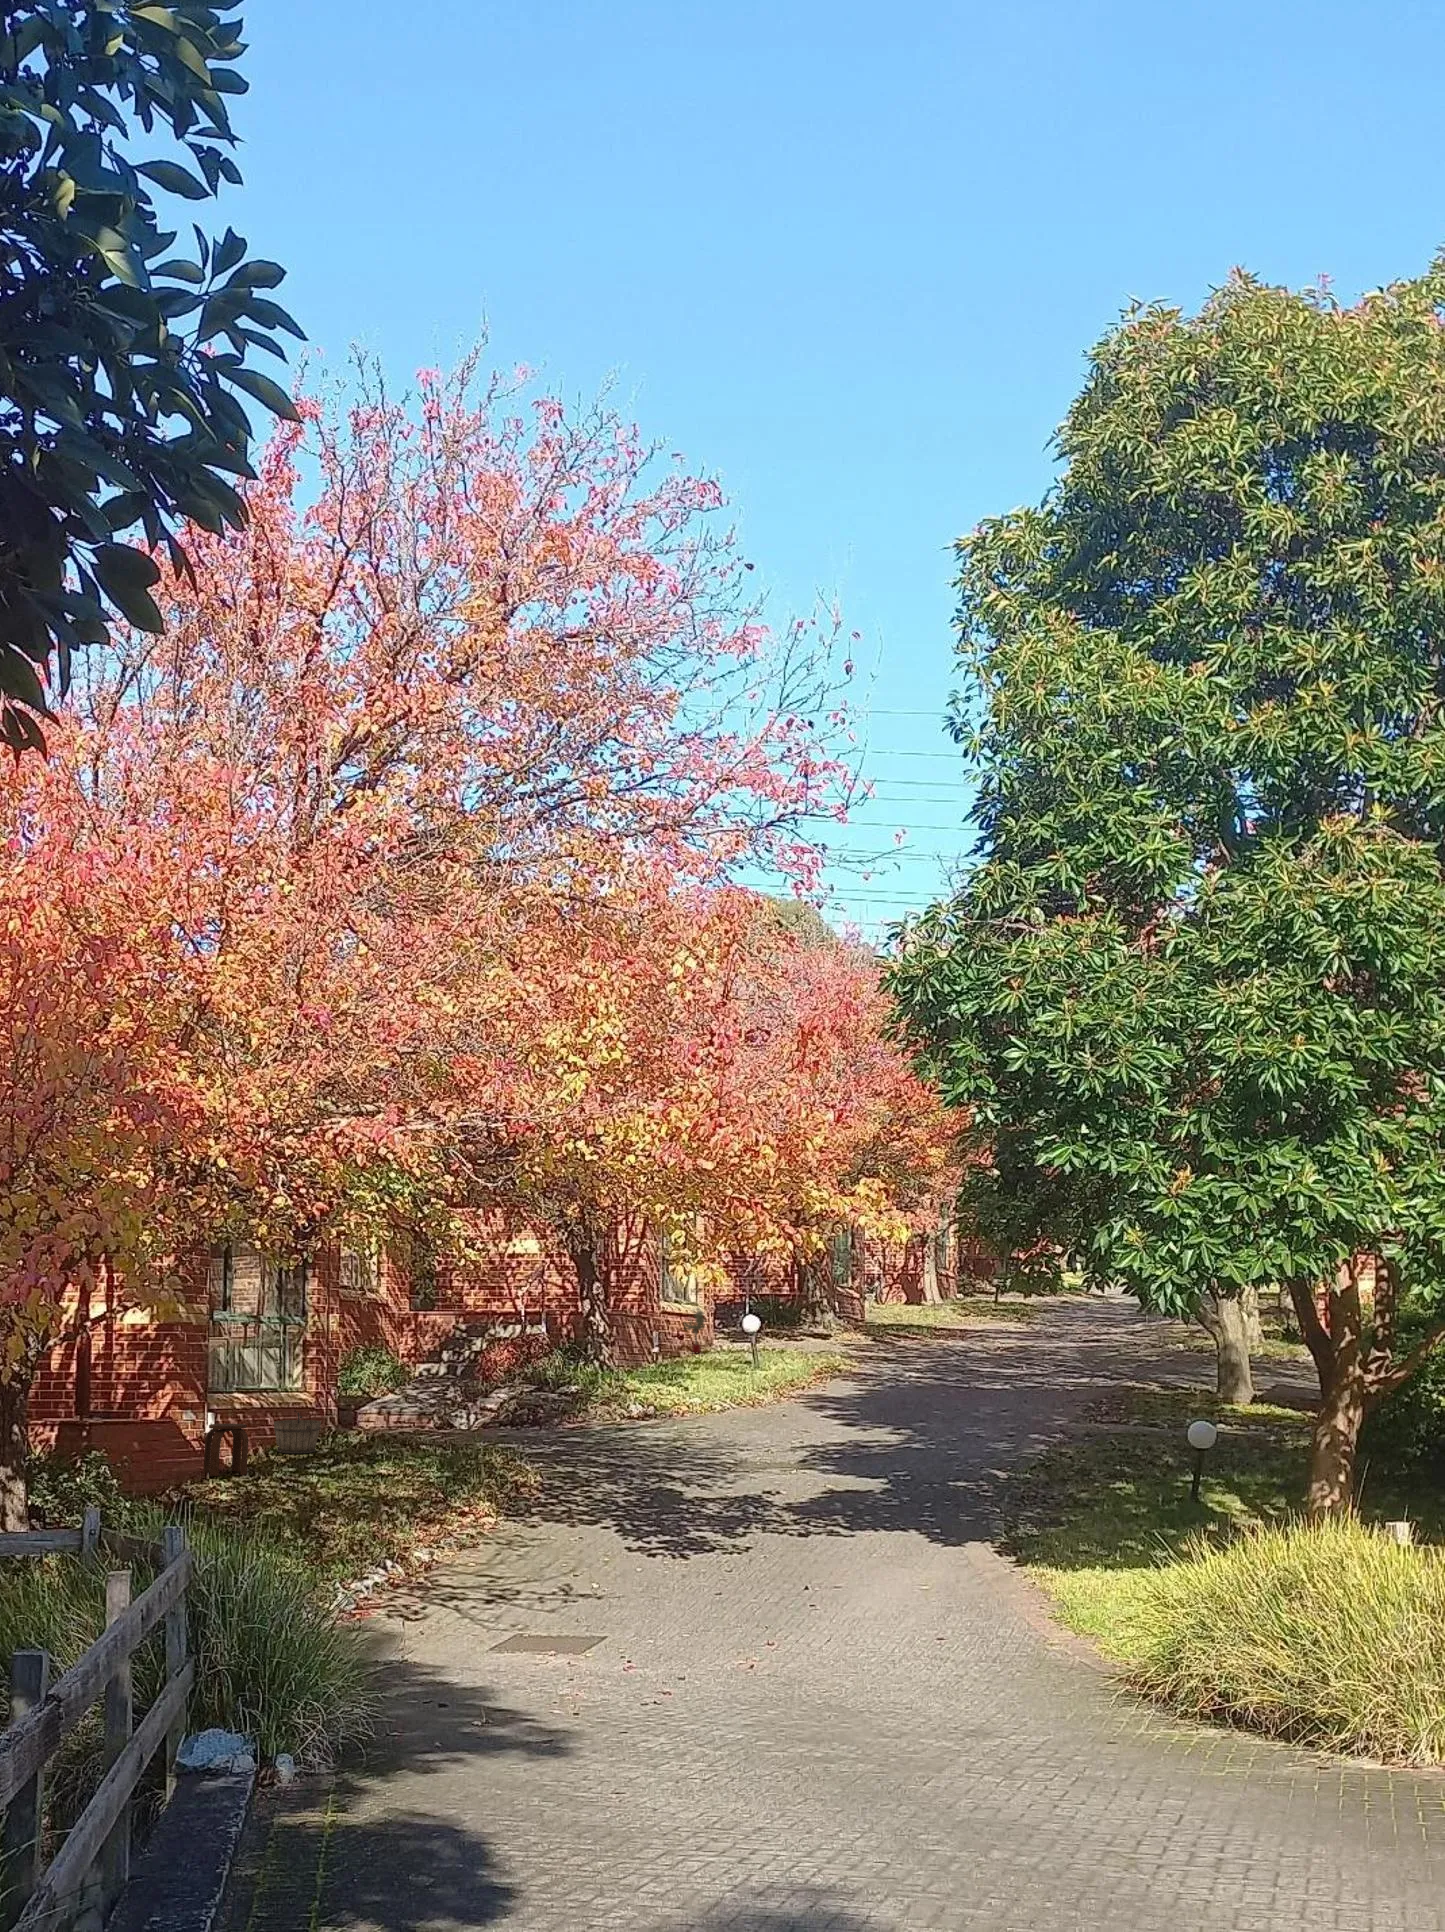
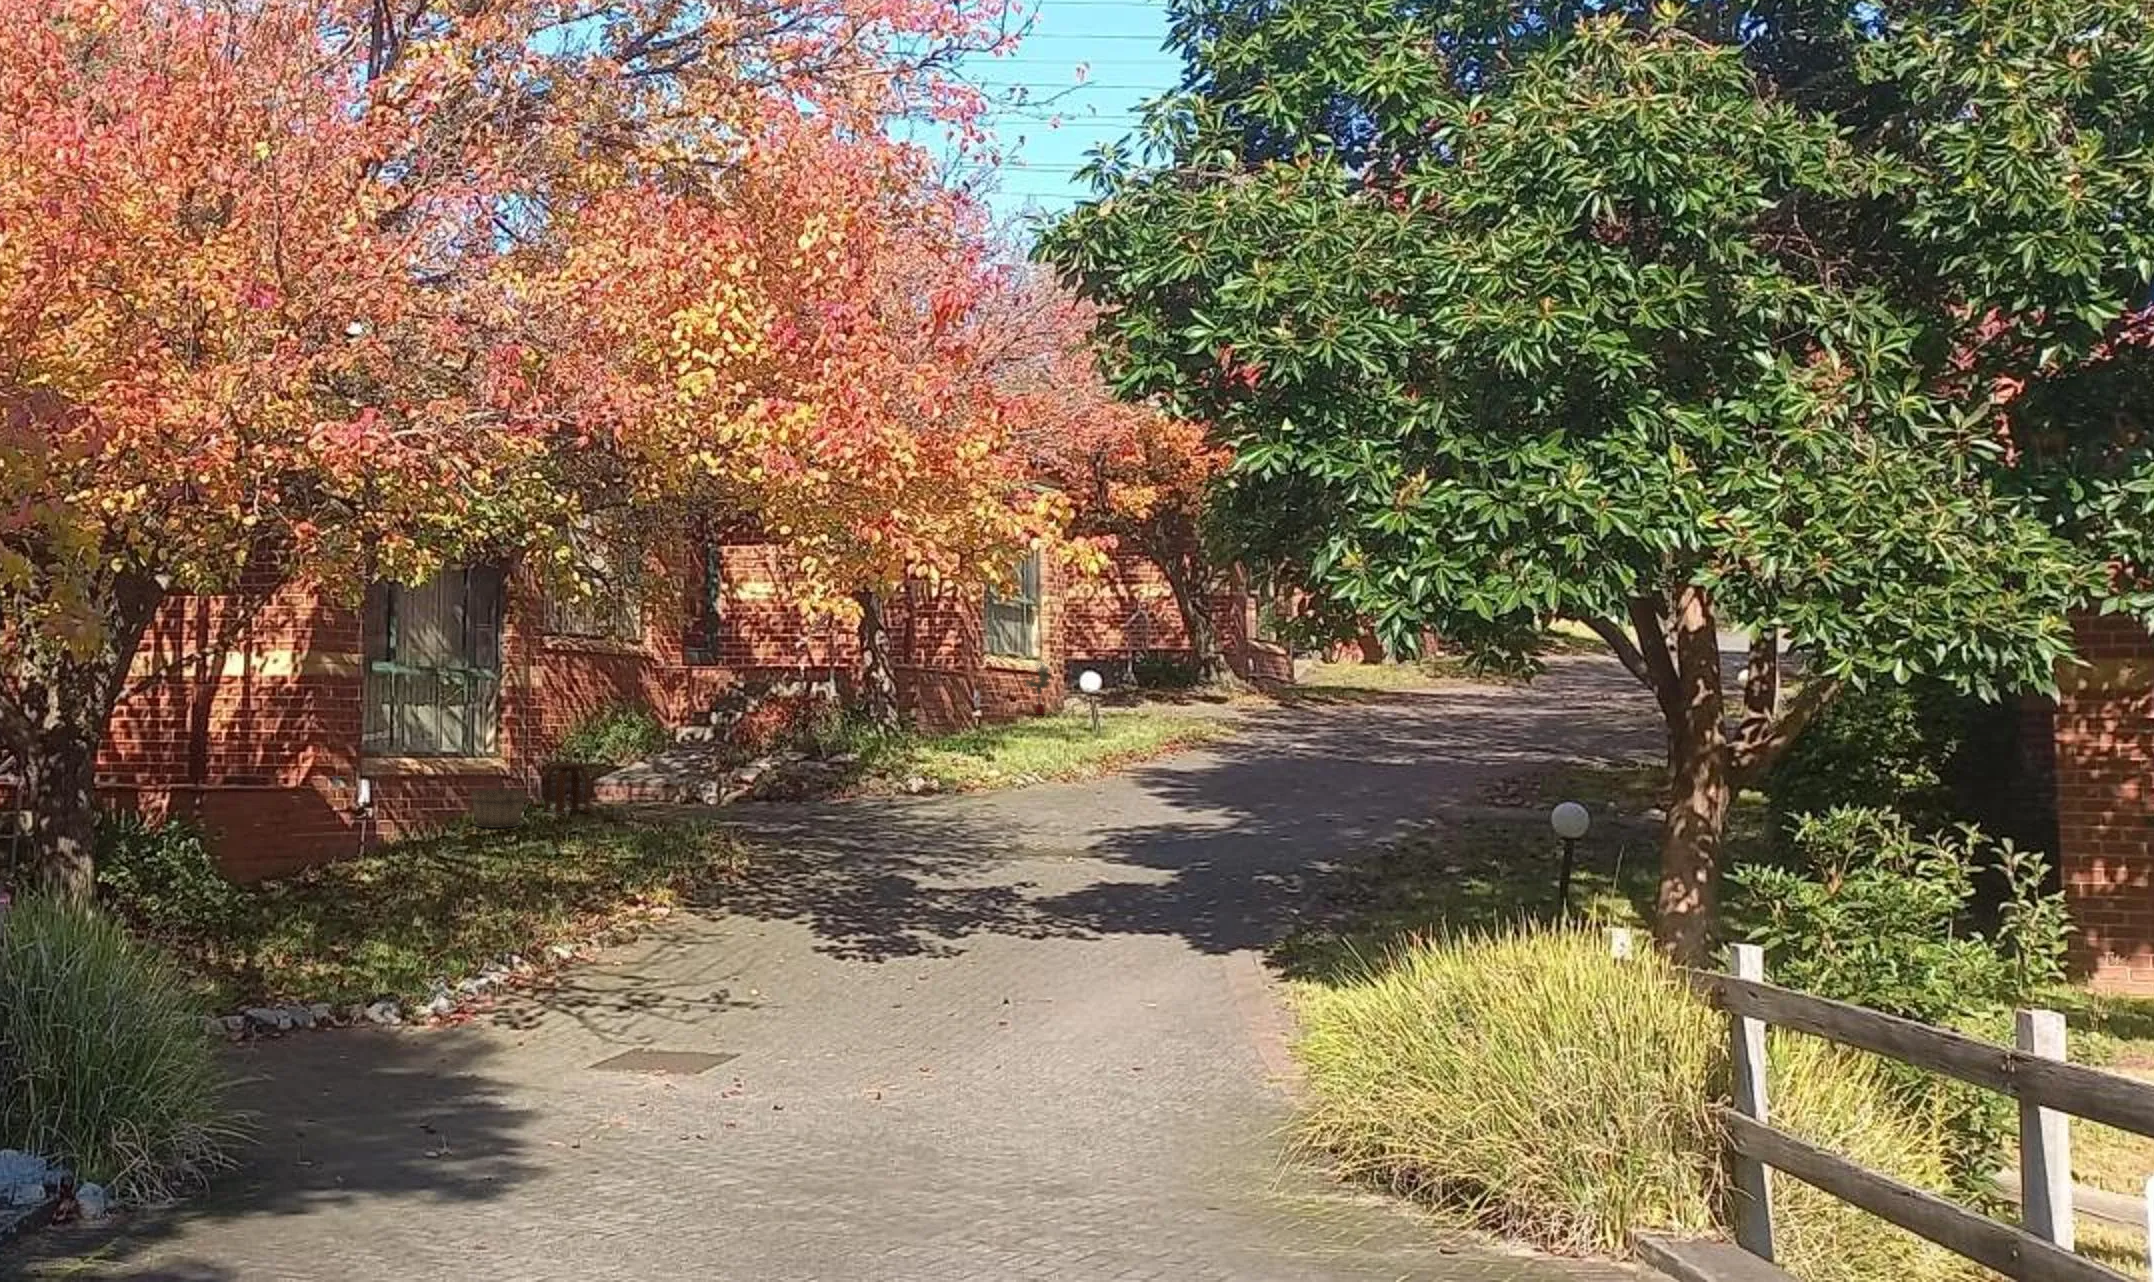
stool: present [203,1424,249,1476] -> present [545,763,590,814]

